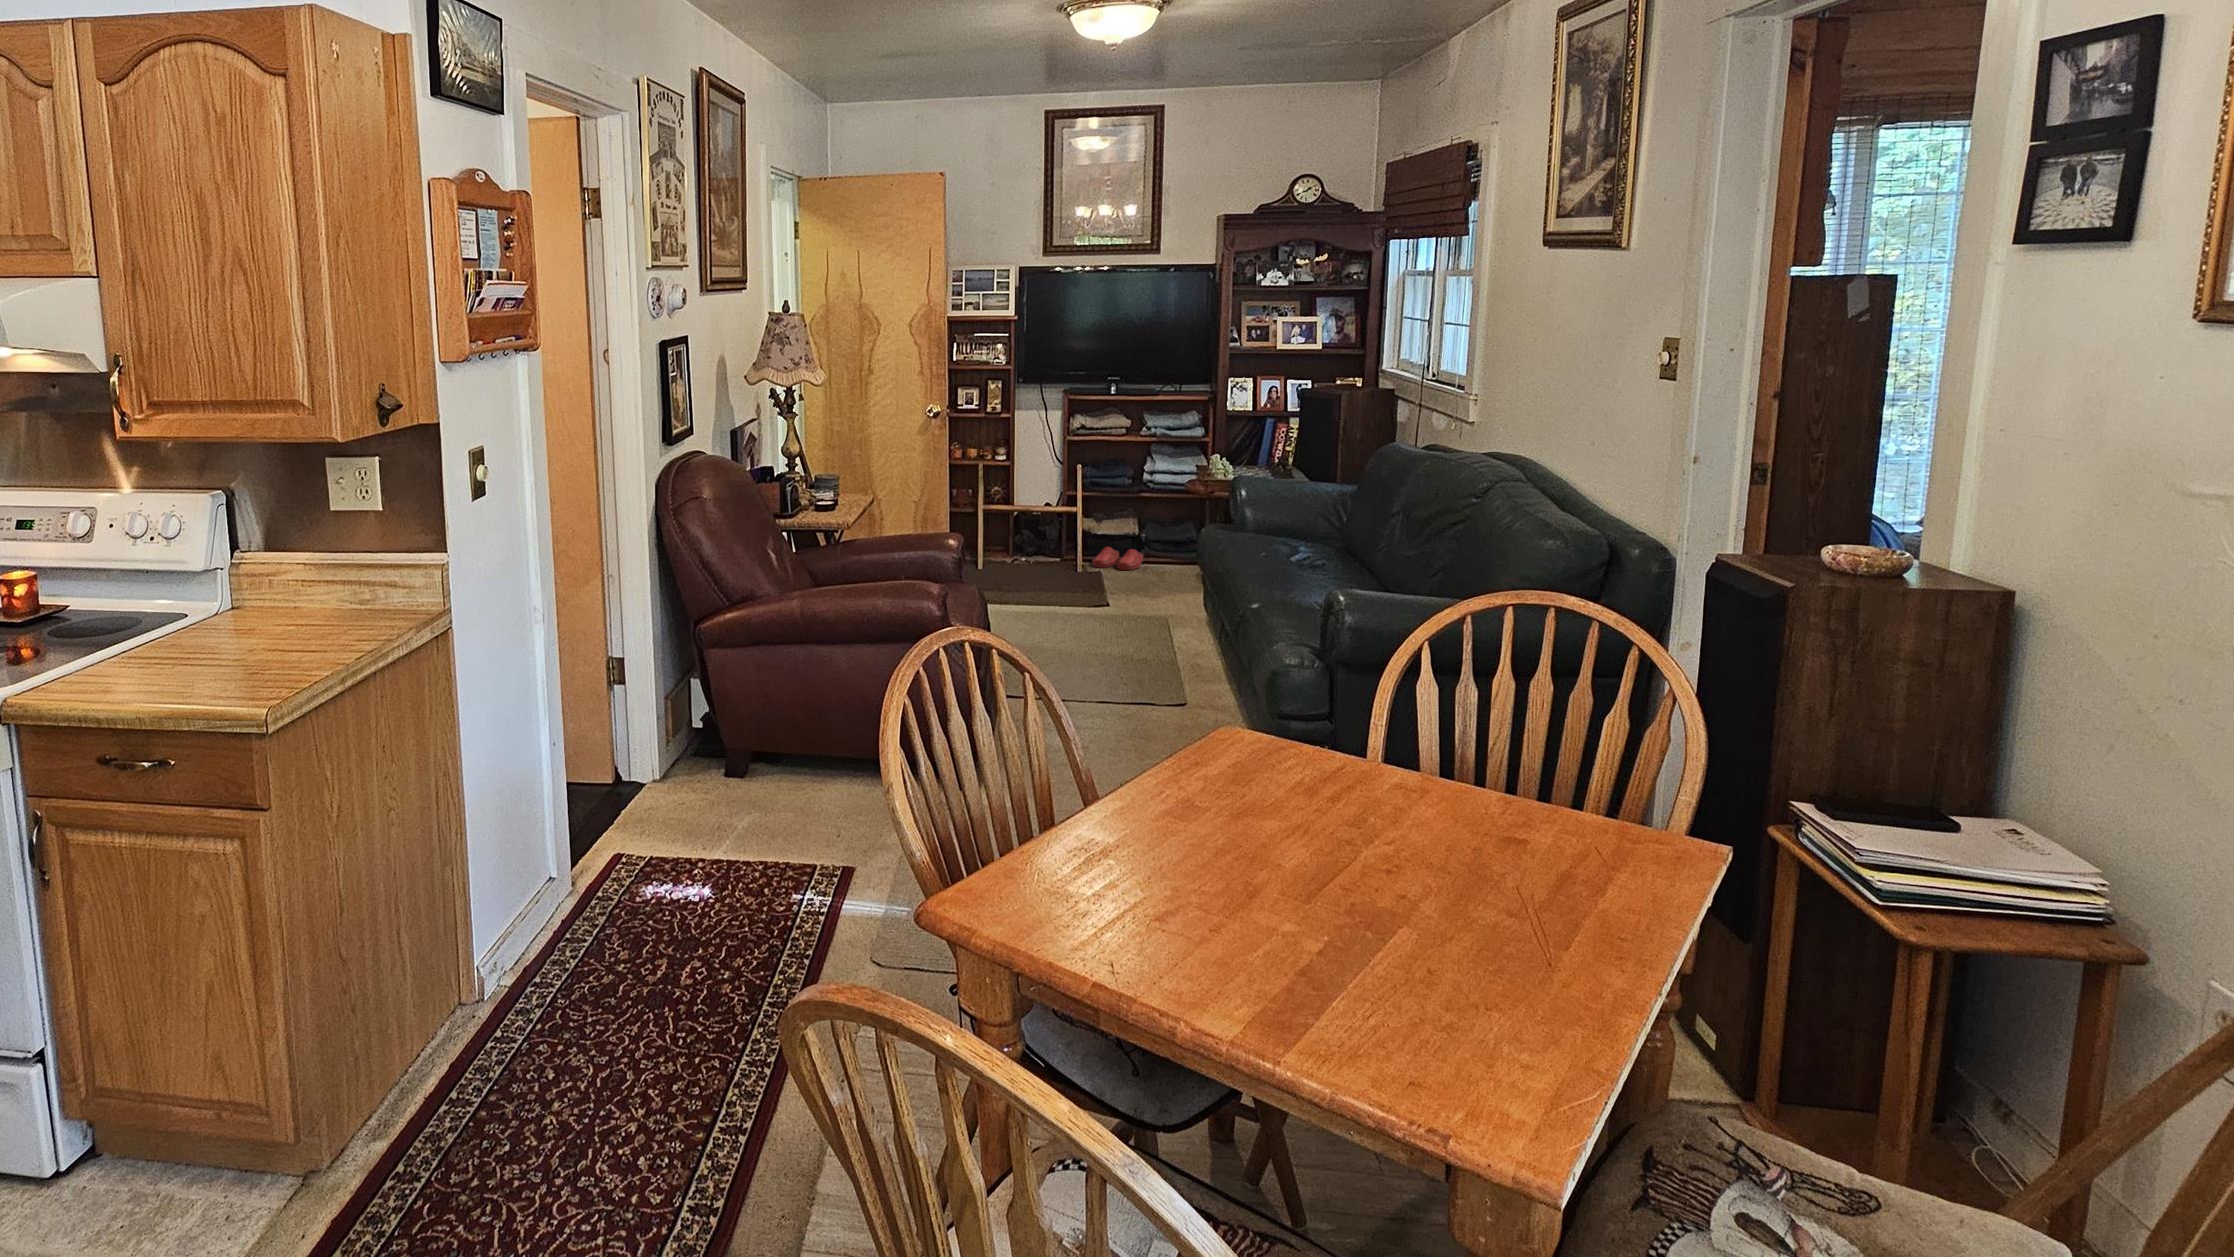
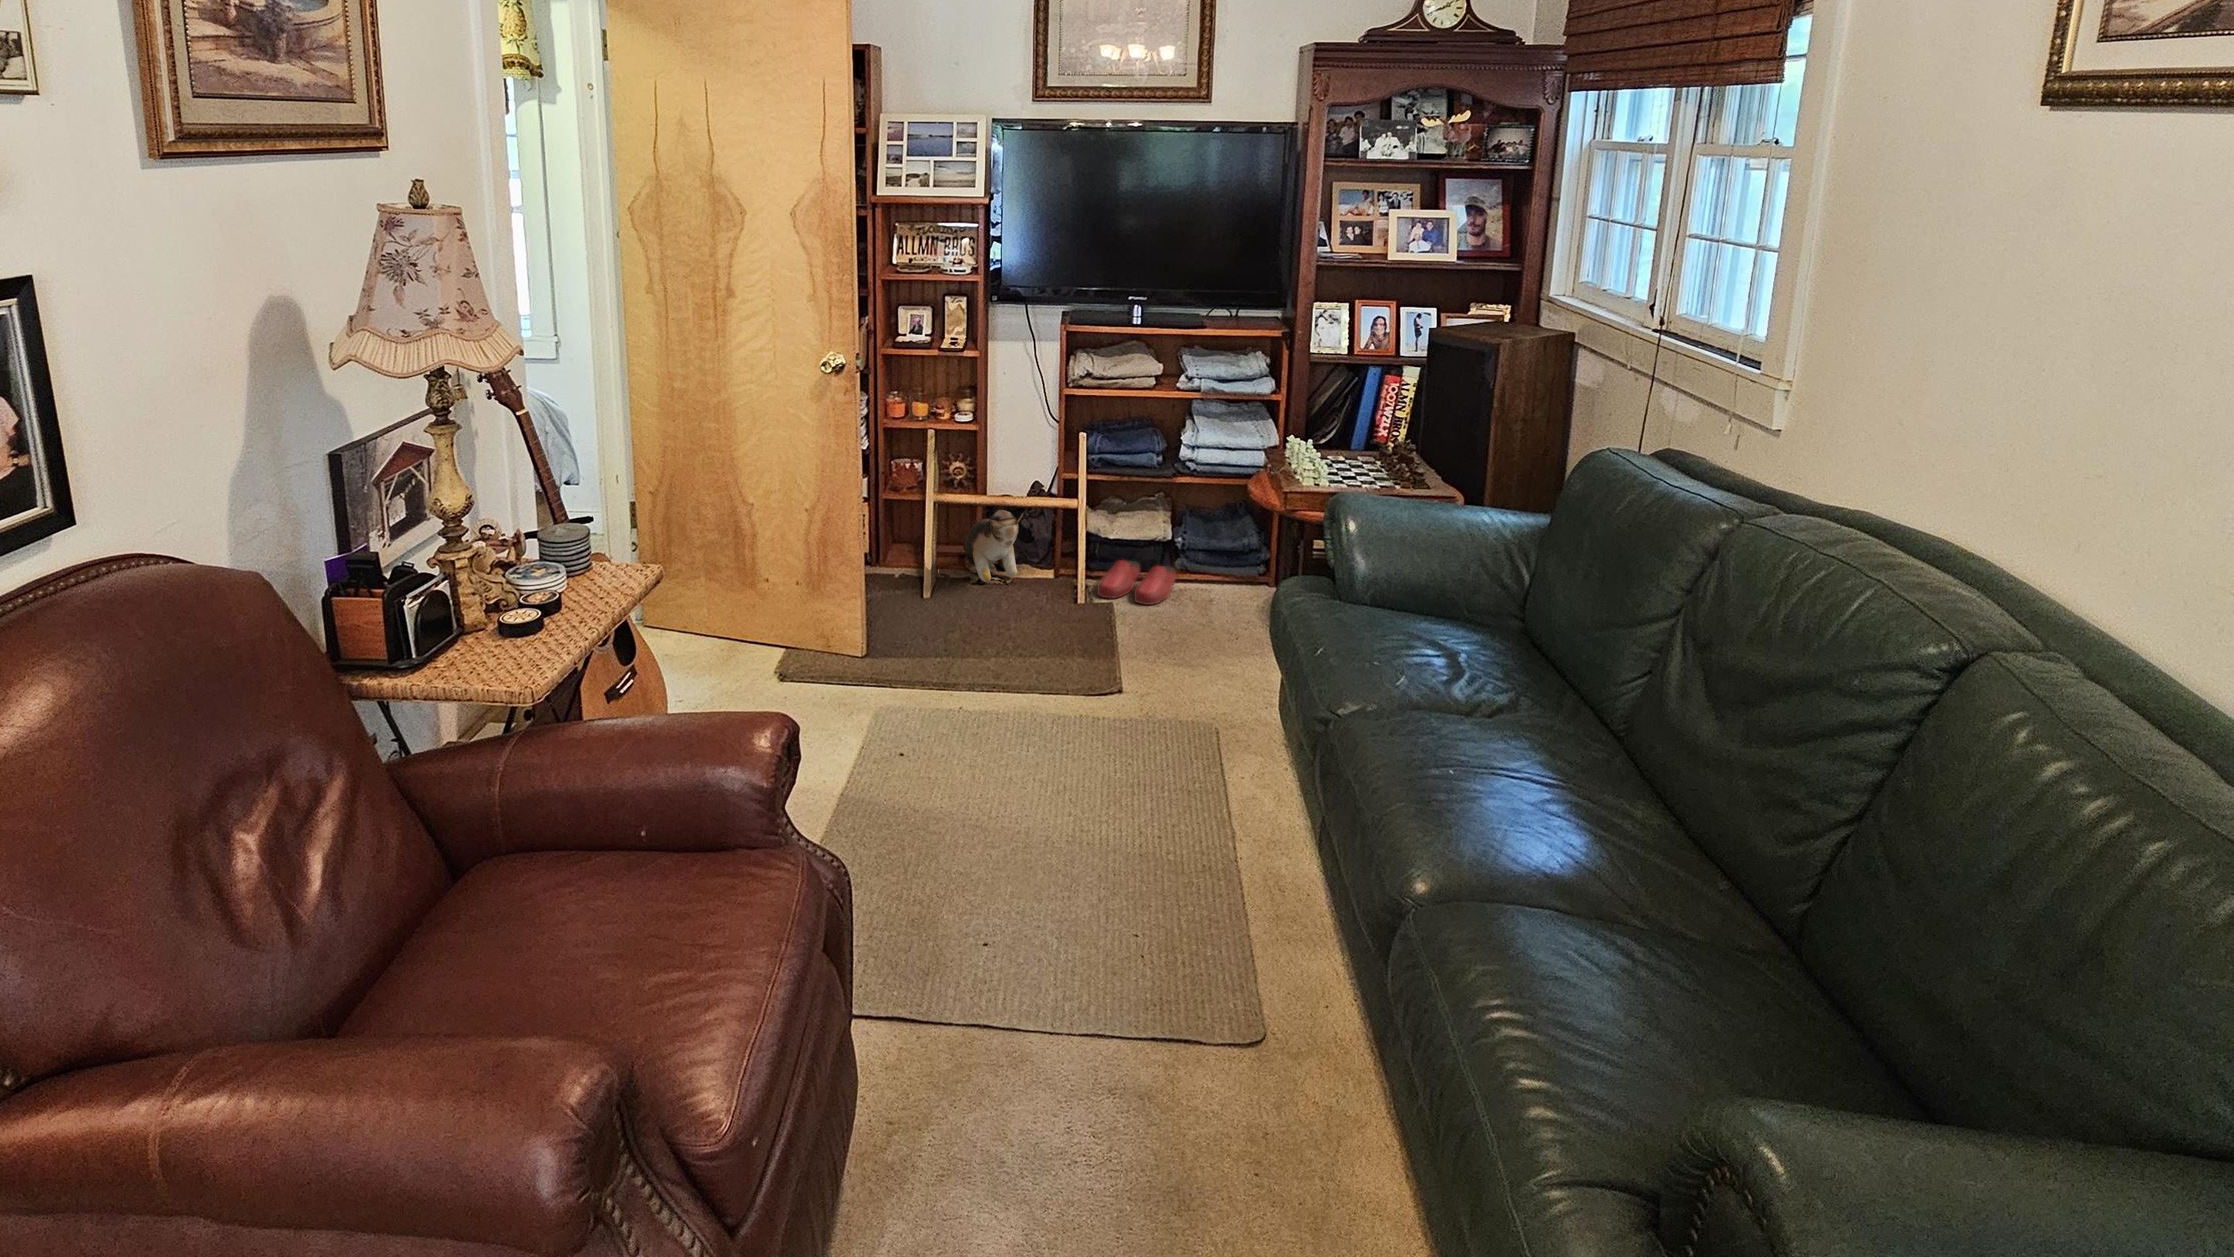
plush toy: none [1000,513,1044,561] -> present [964,510,1023,582]

